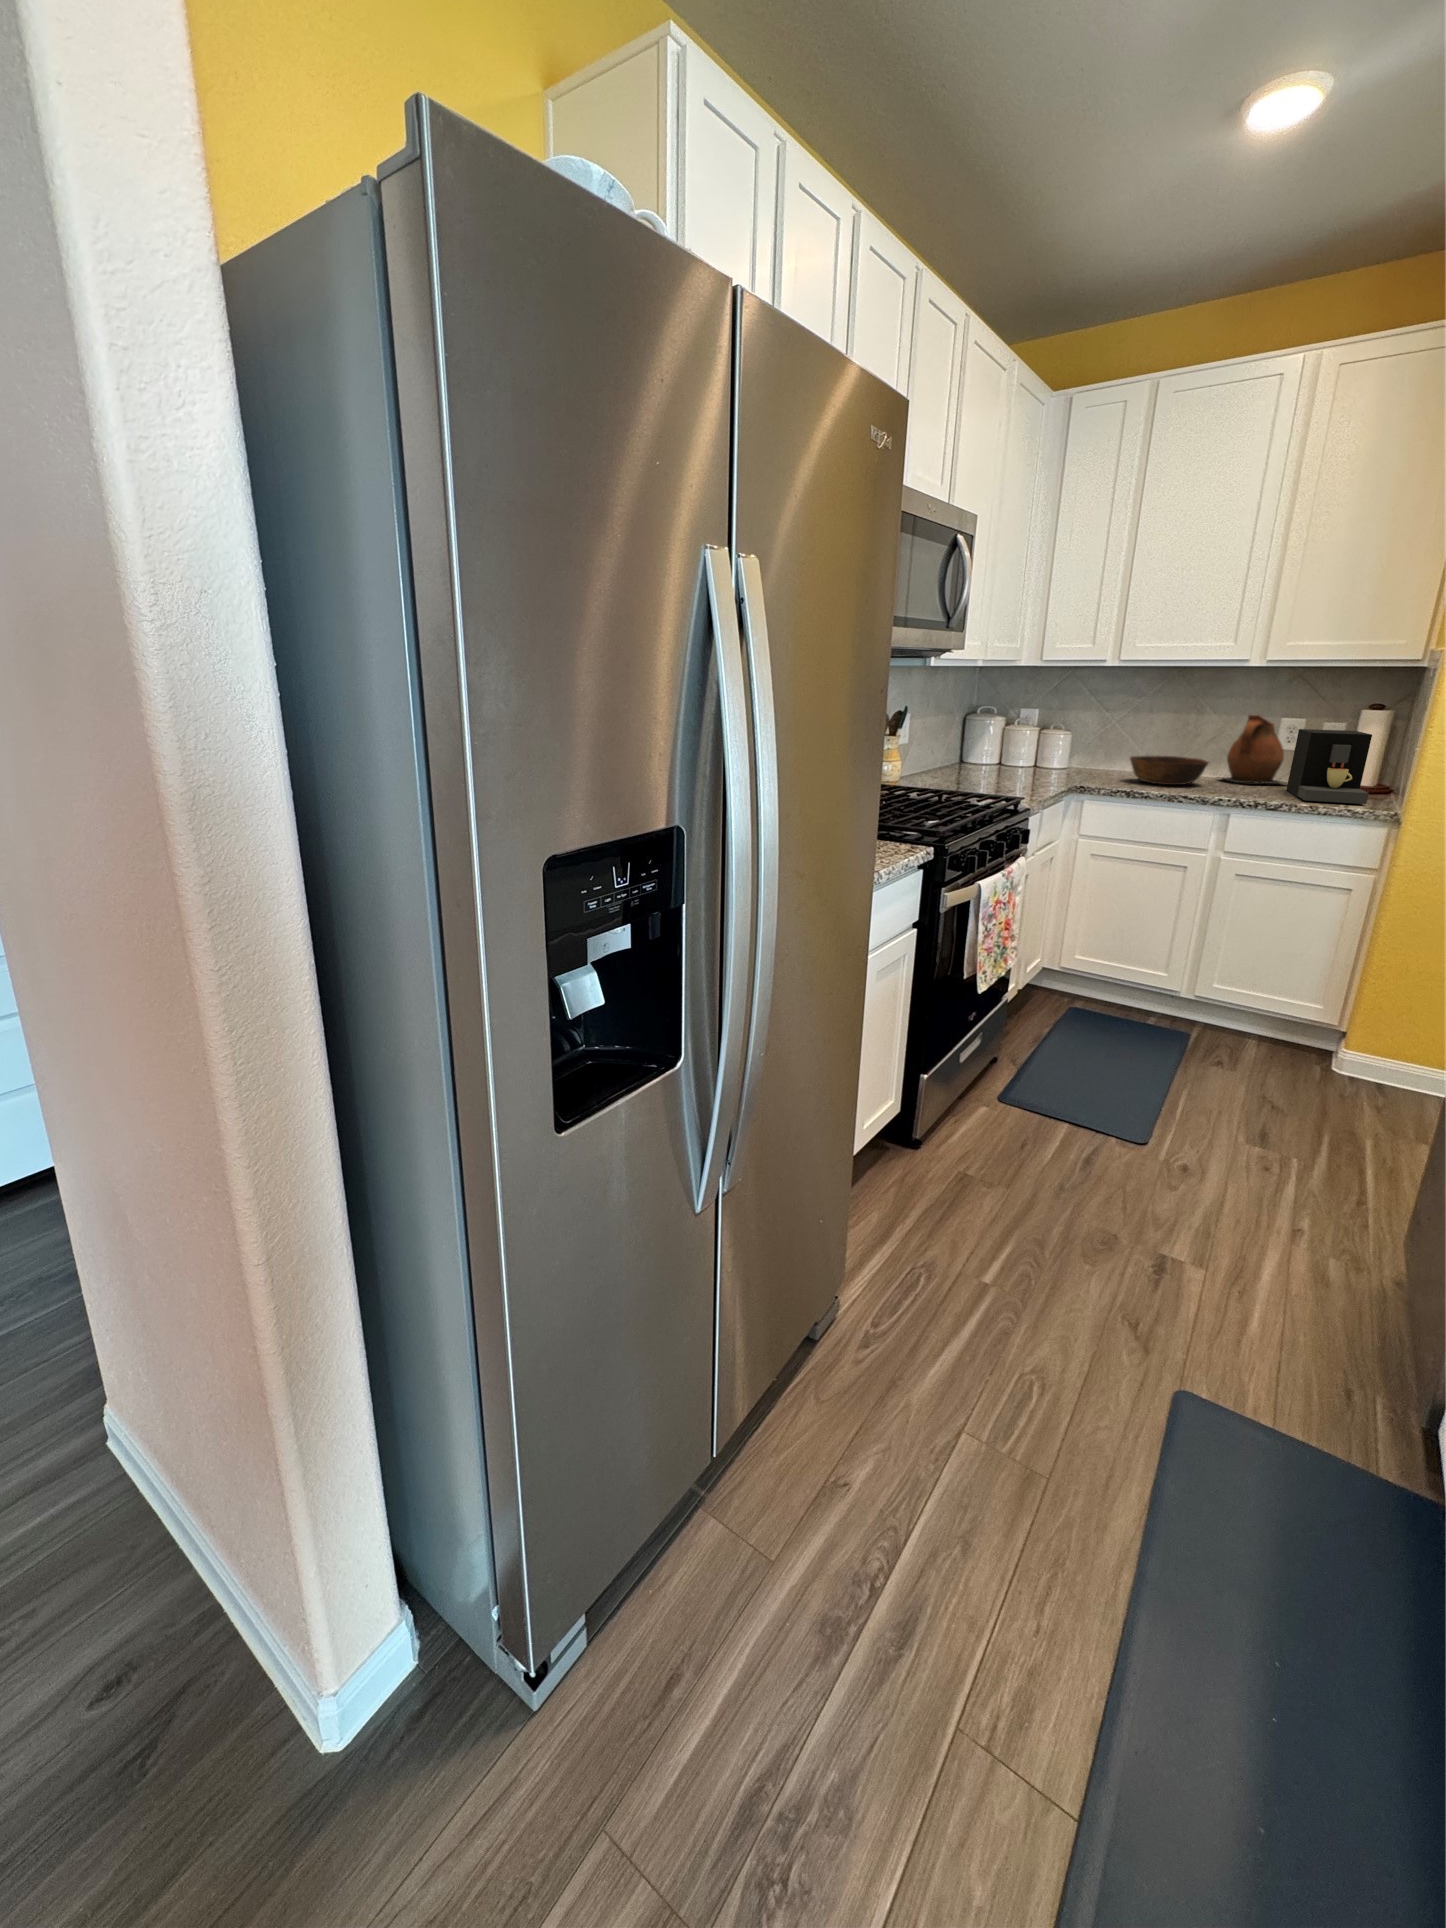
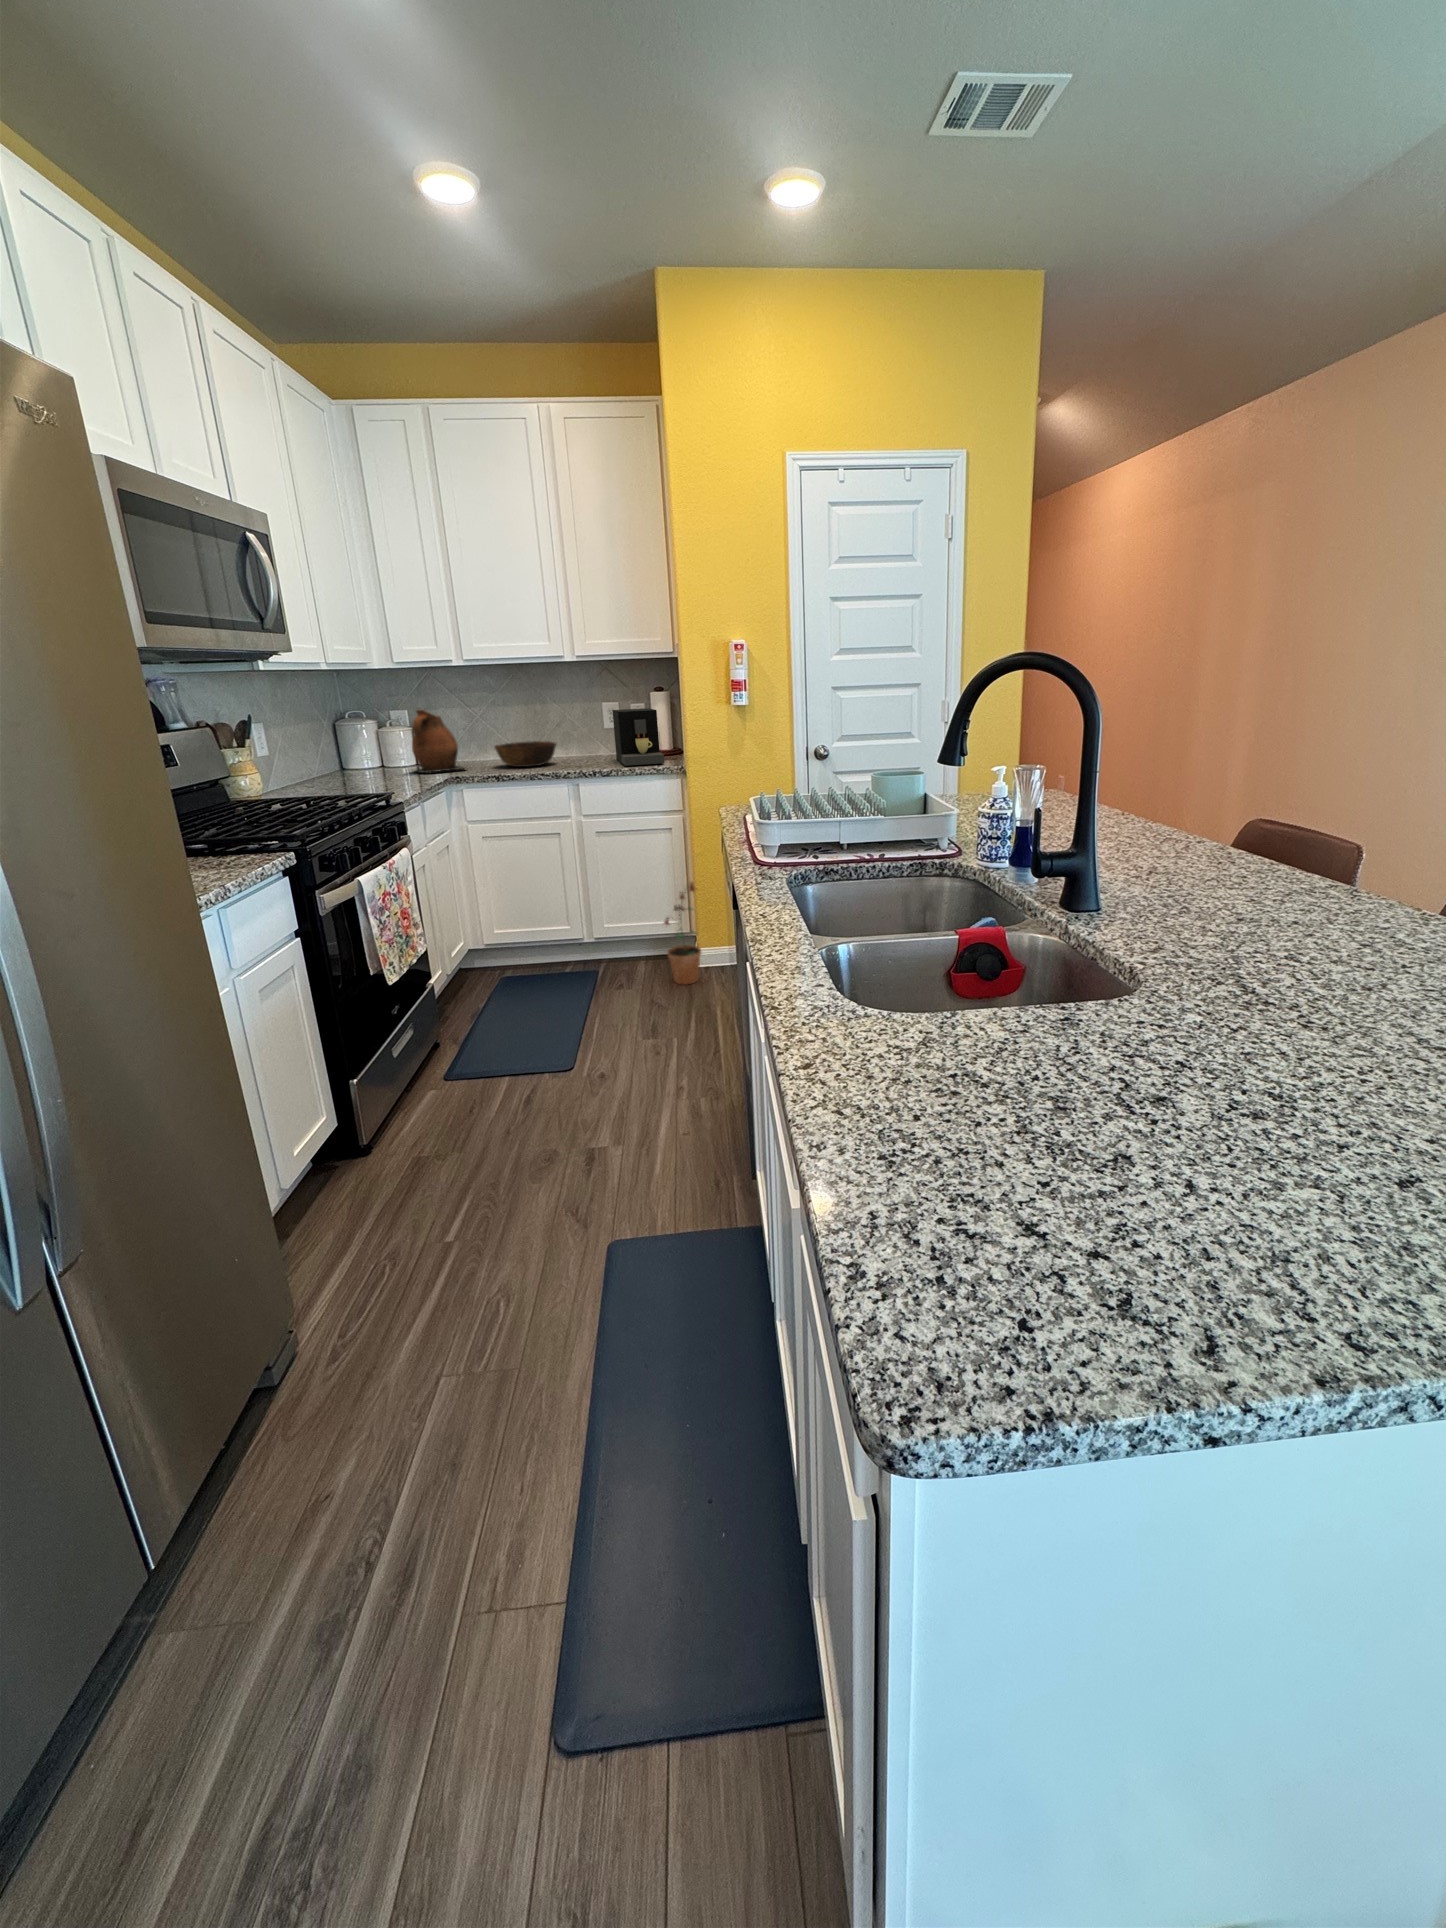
ceramic pitcher: present [1218,715,1287,784] -> present [412,710,466,773]
potted plant: none [1300,962,1375,1090] -> present [664,883,701,985]

